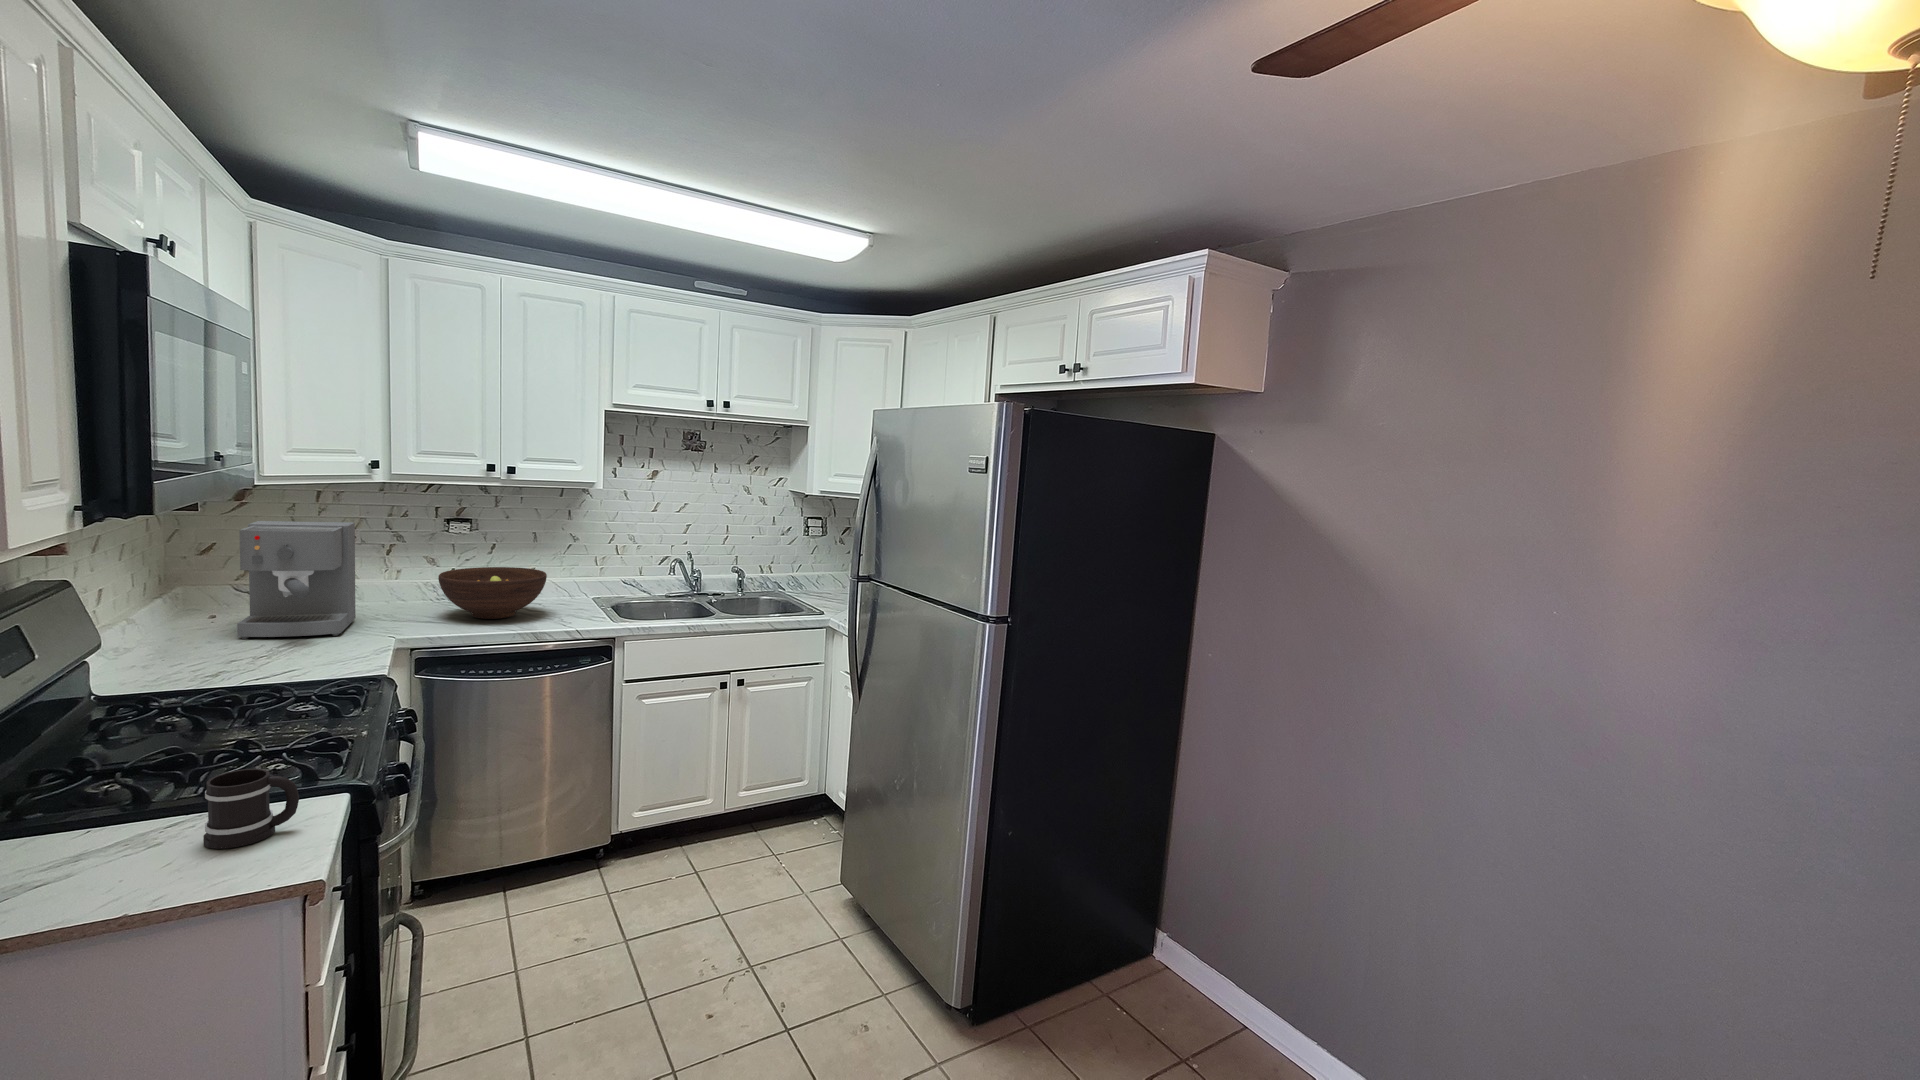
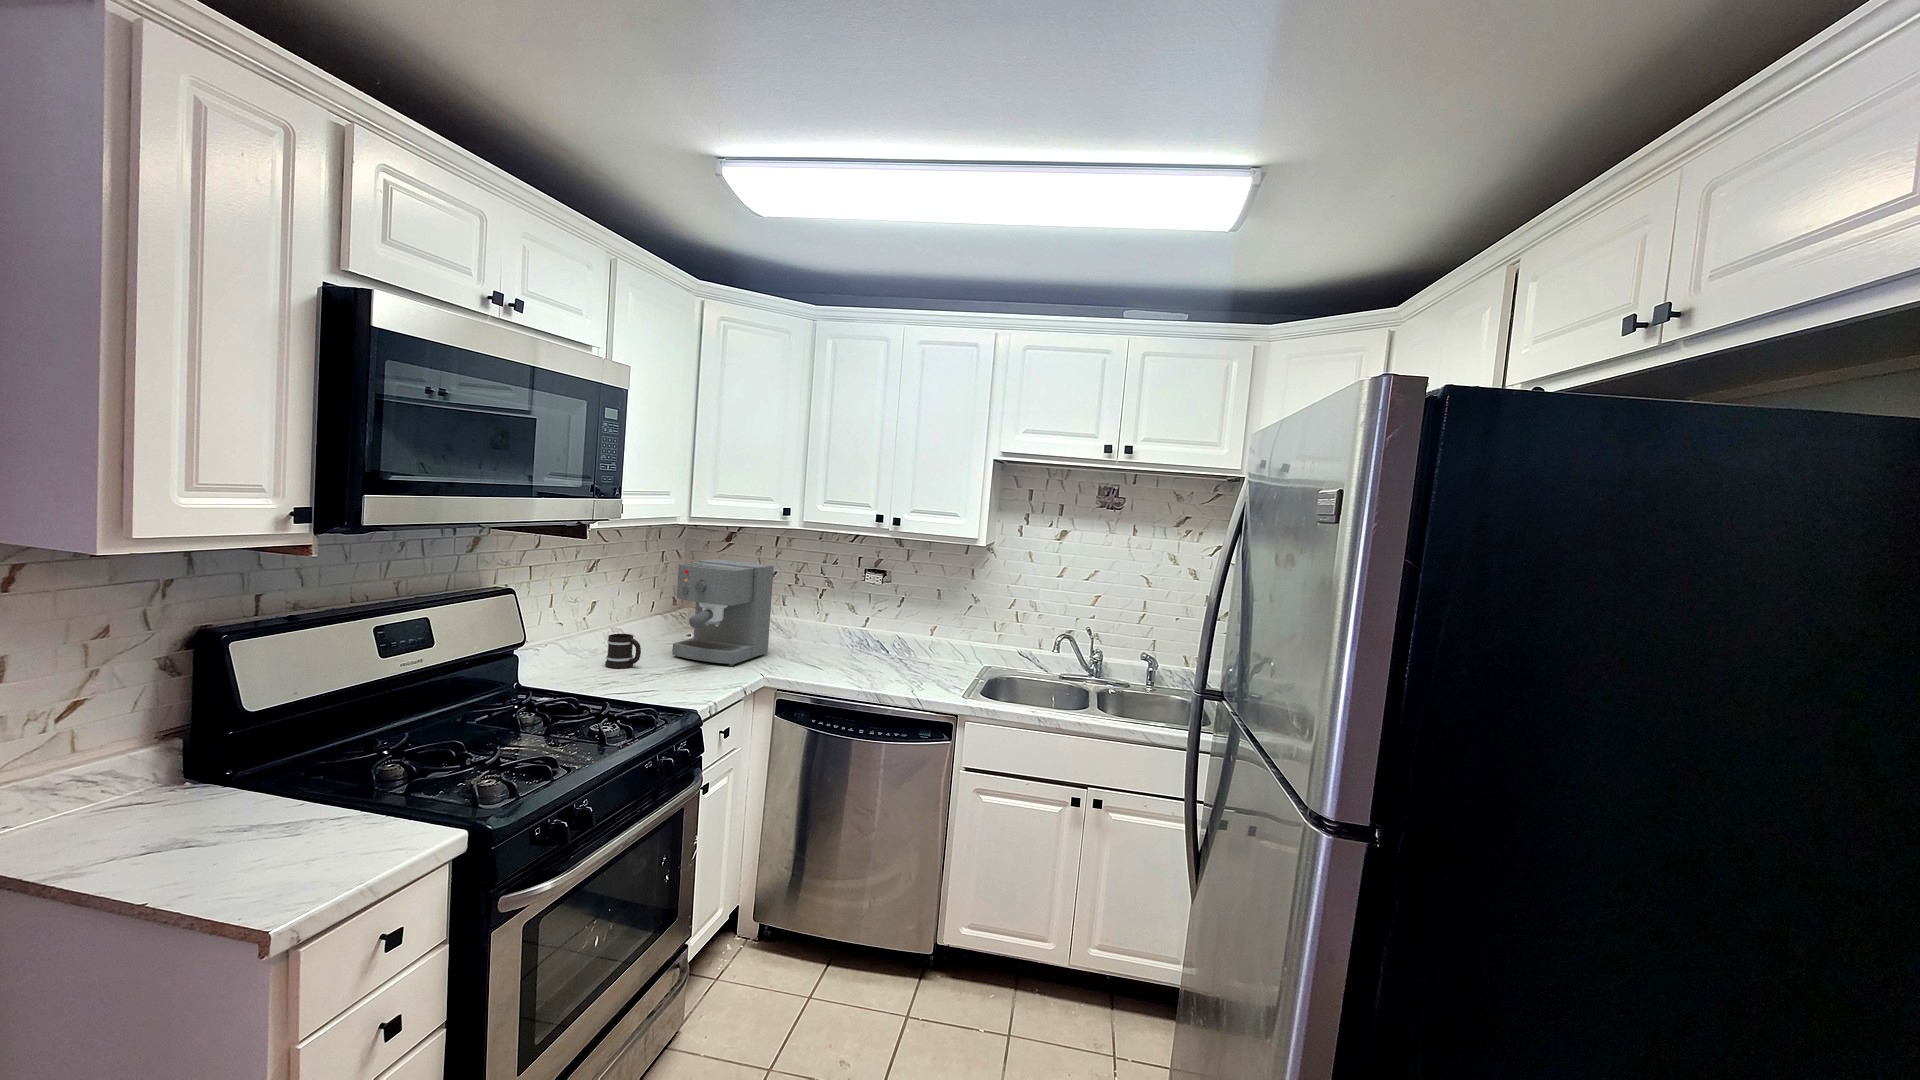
fruit bowl: present [438,567,547,619] -> none [827,618,921,672]
mug: present [203,769,299,849] -> present [605,634,641,668]

